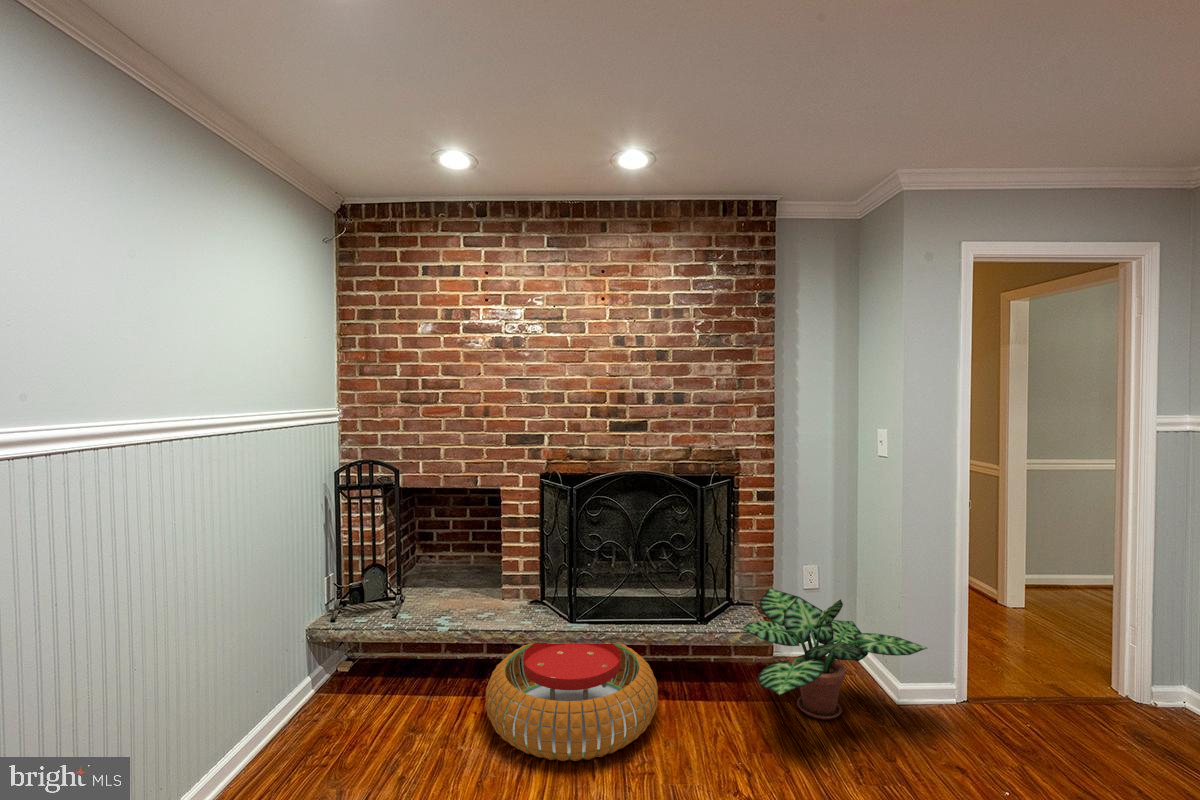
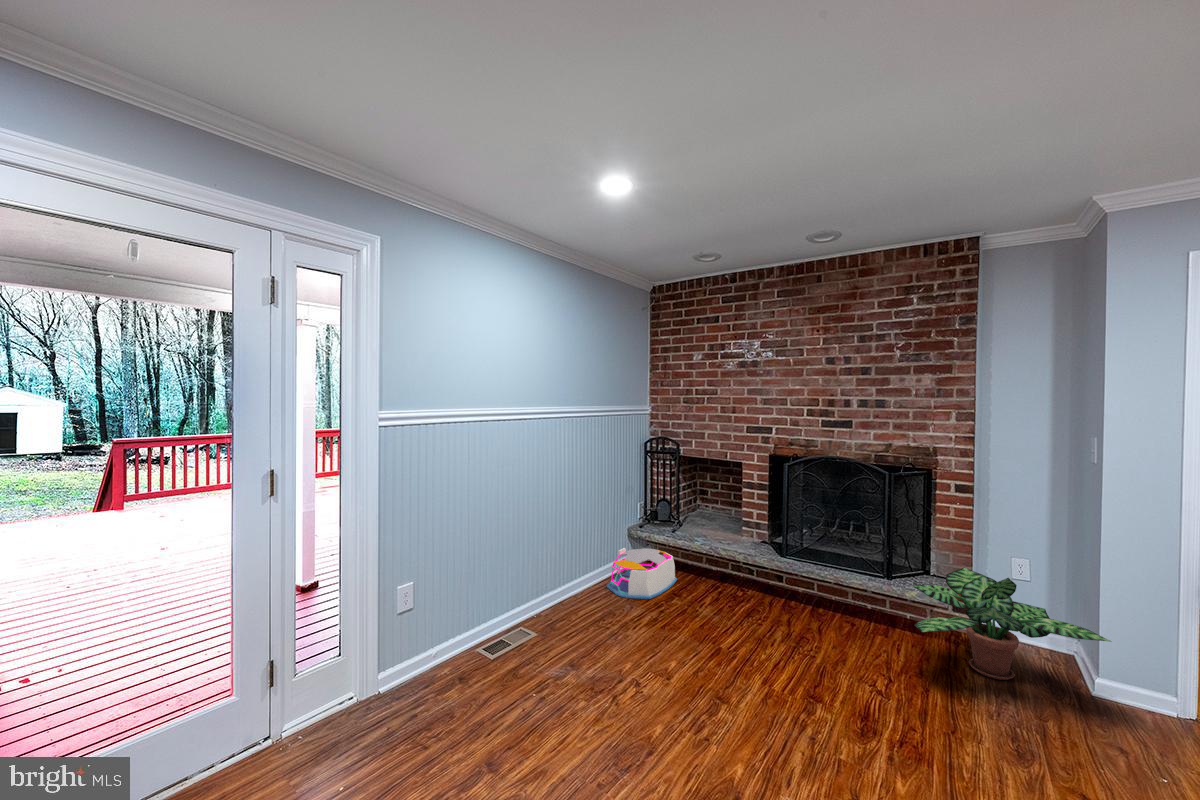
pouf: present [486,641,658,761] -> none [715,563,838,639]
storage bin: none [278,653,407,769] -> present [607,548,677,599]

